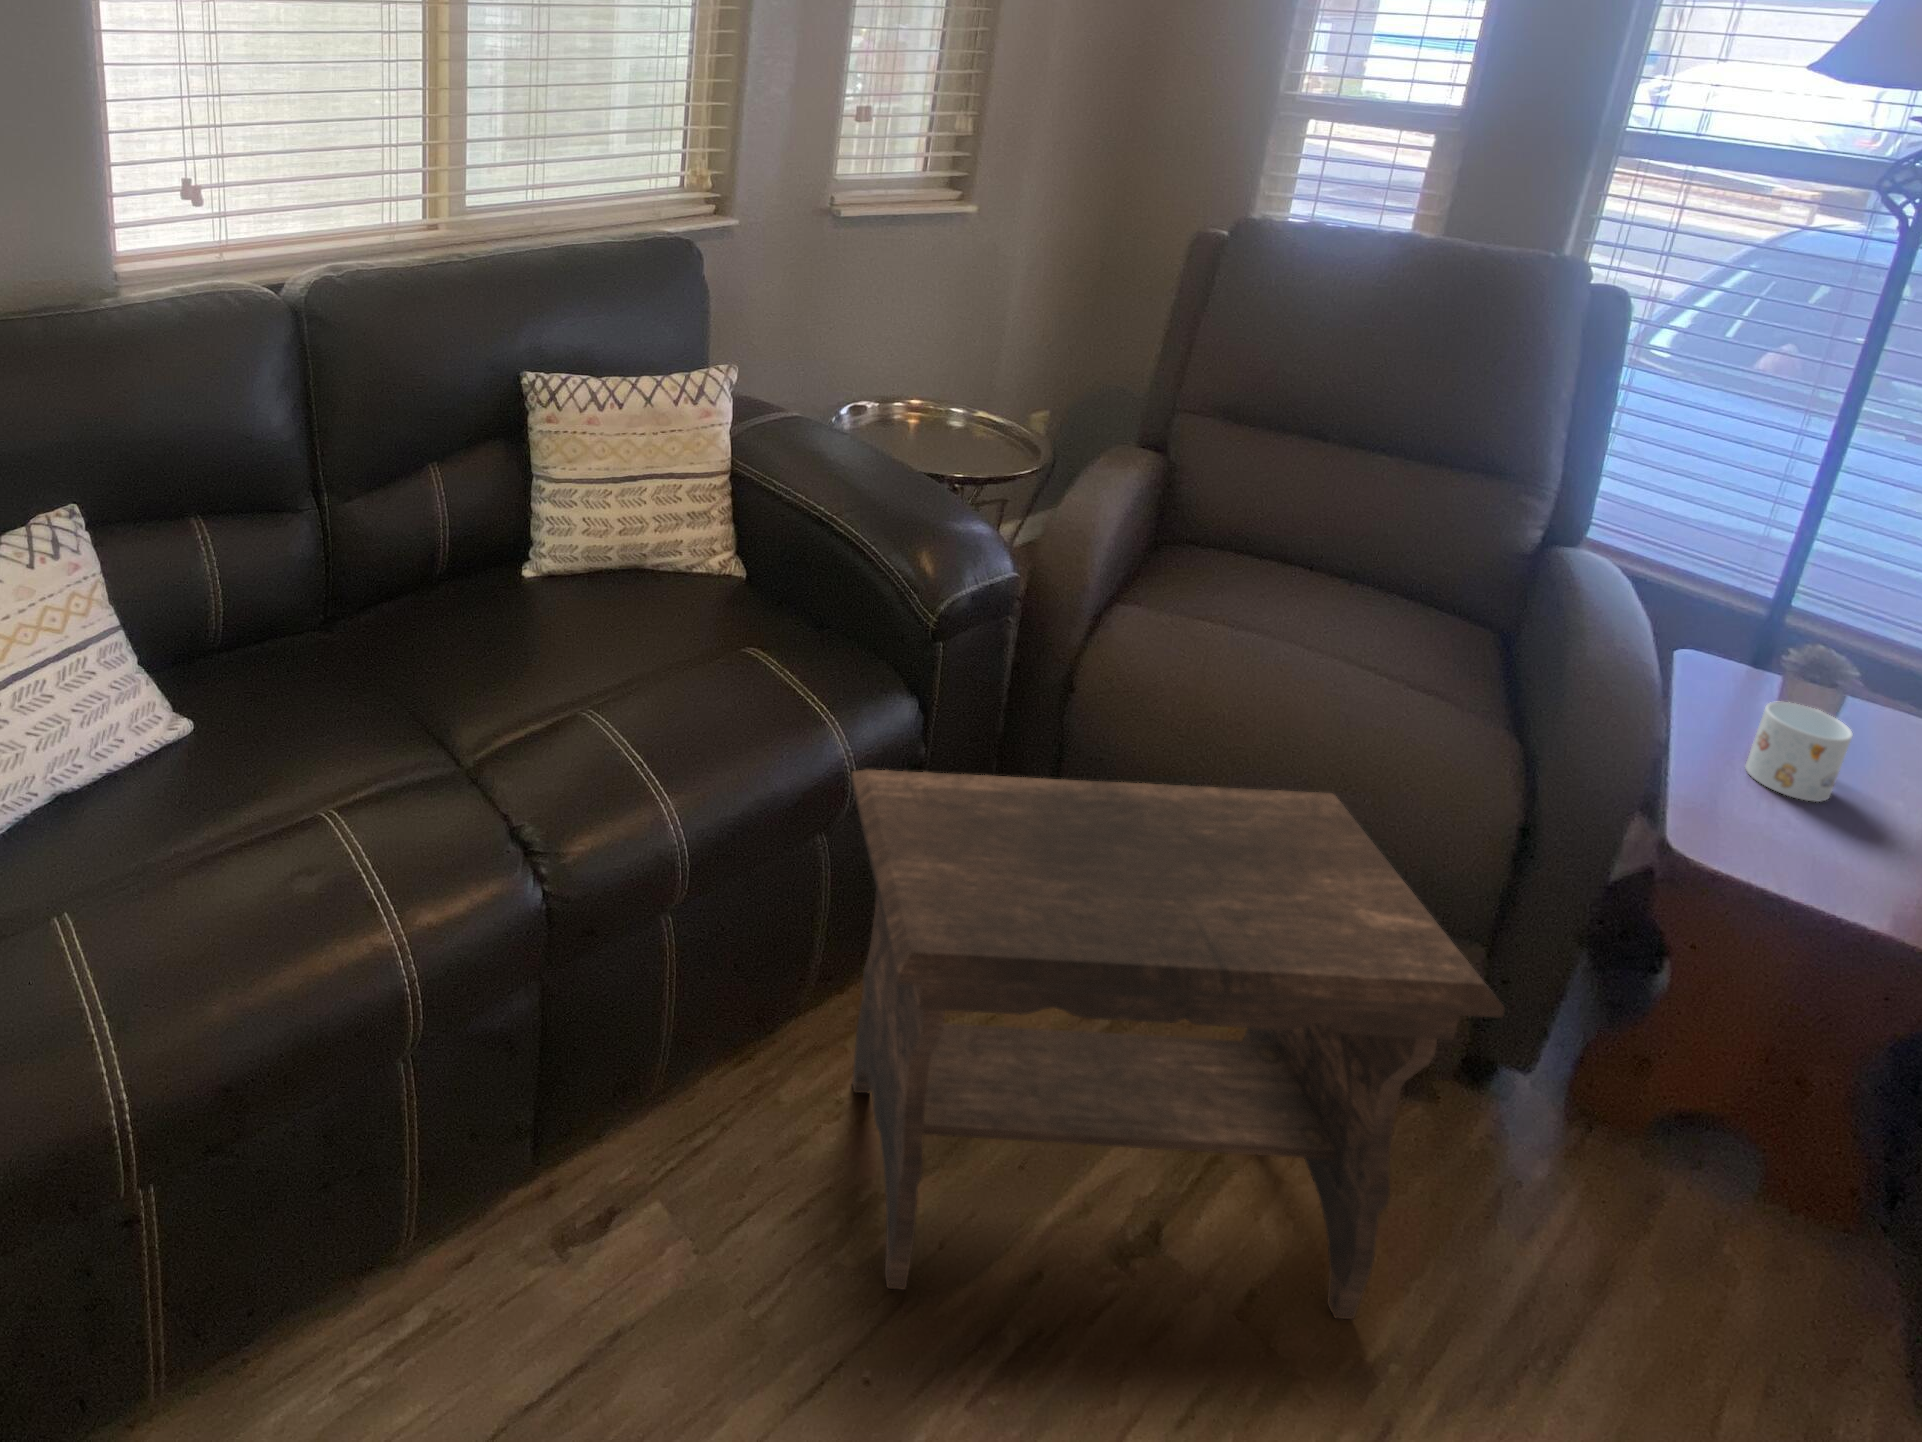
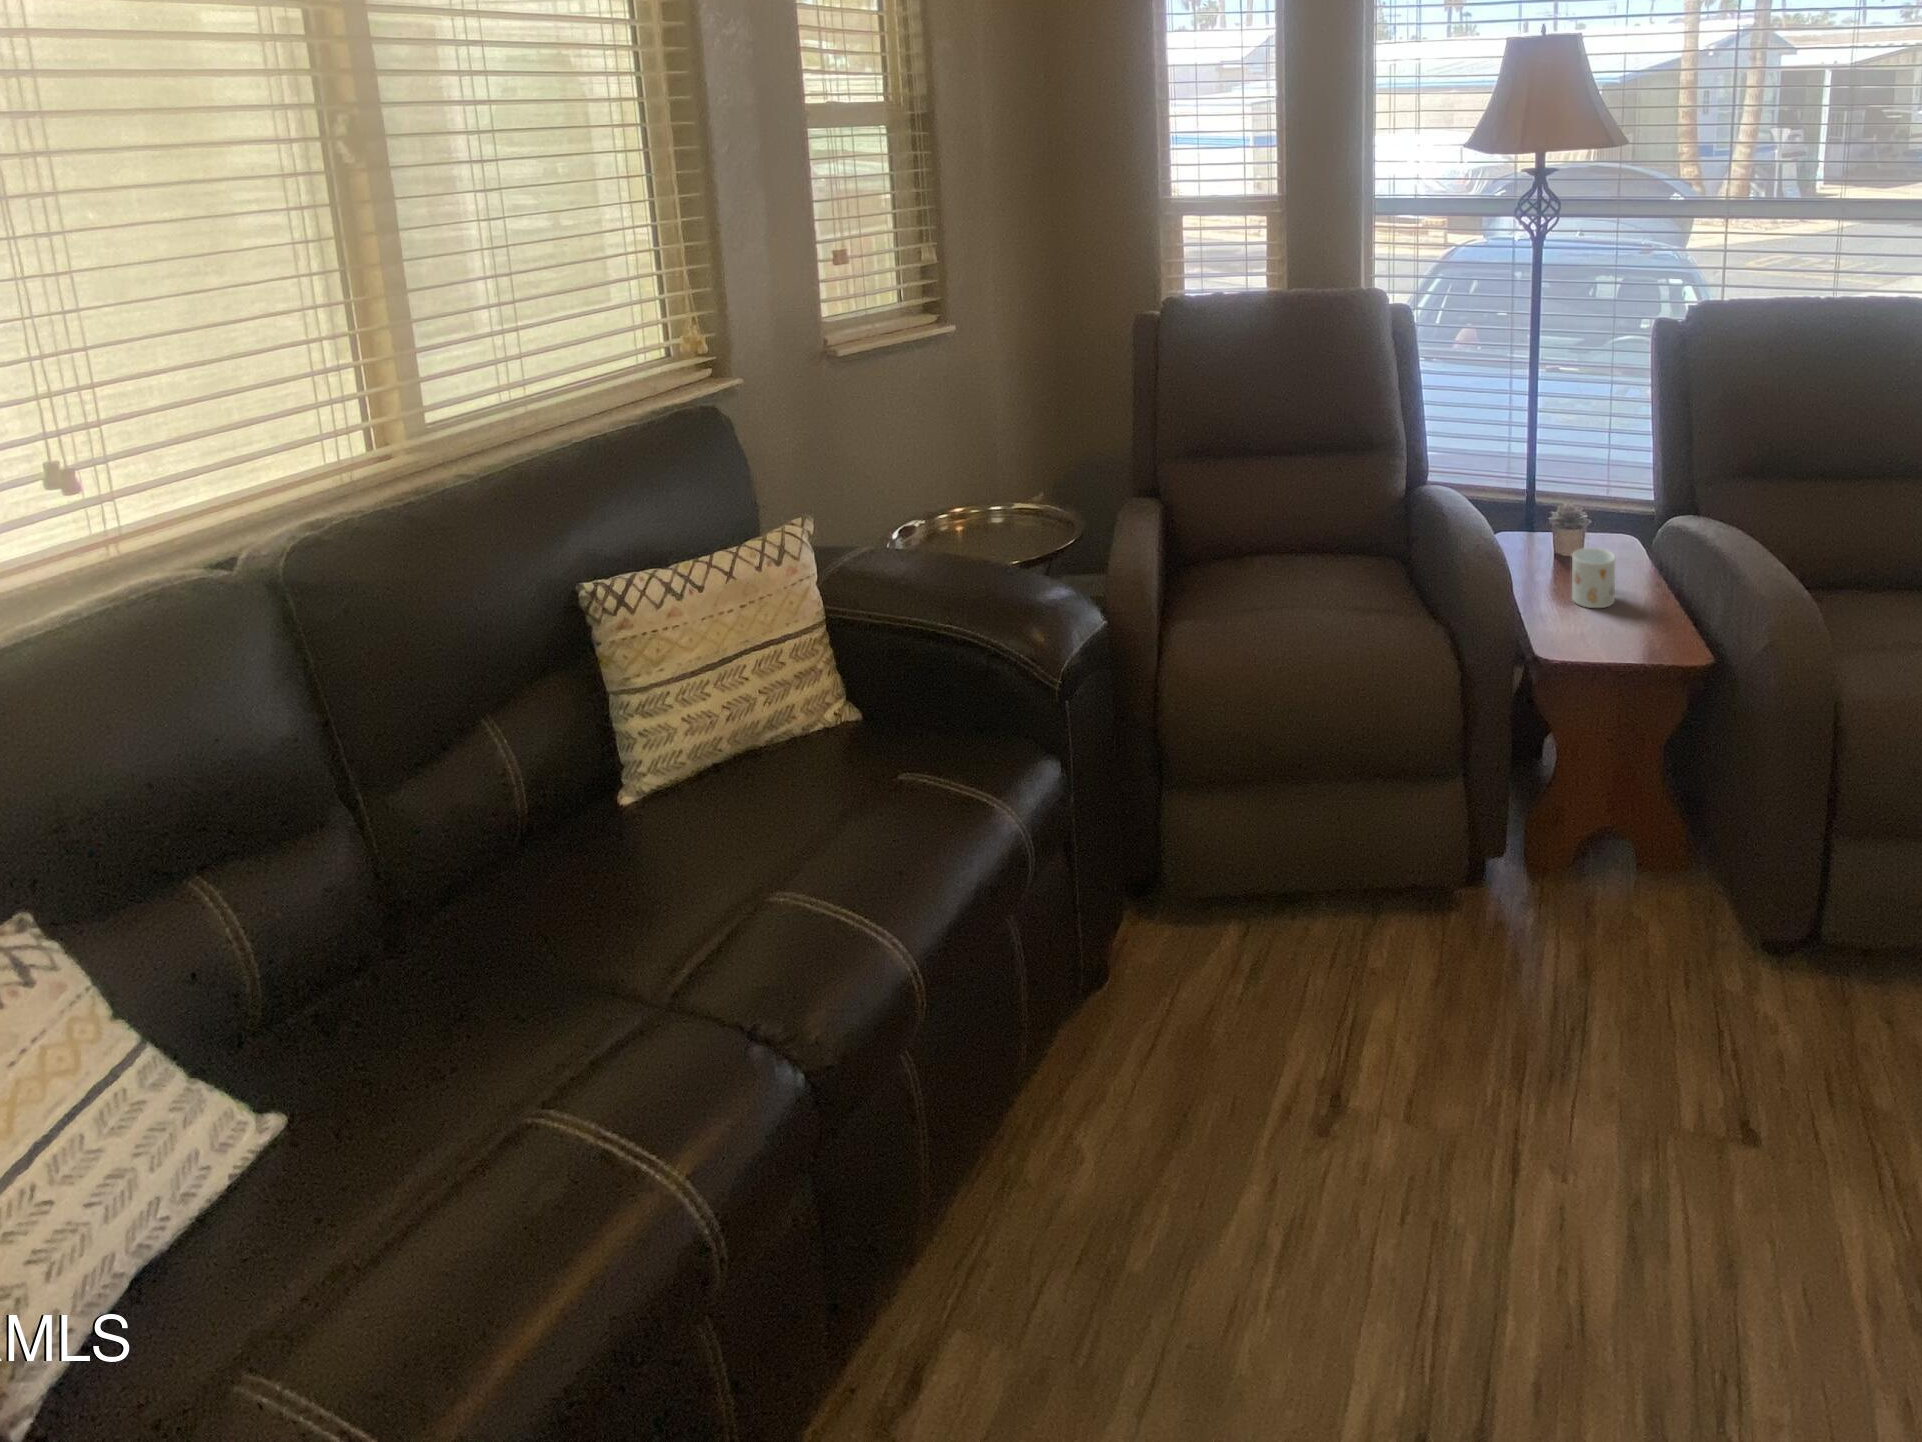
footstool: present [851,770,1505,1319] -> none [1037,707,1514,1267]

